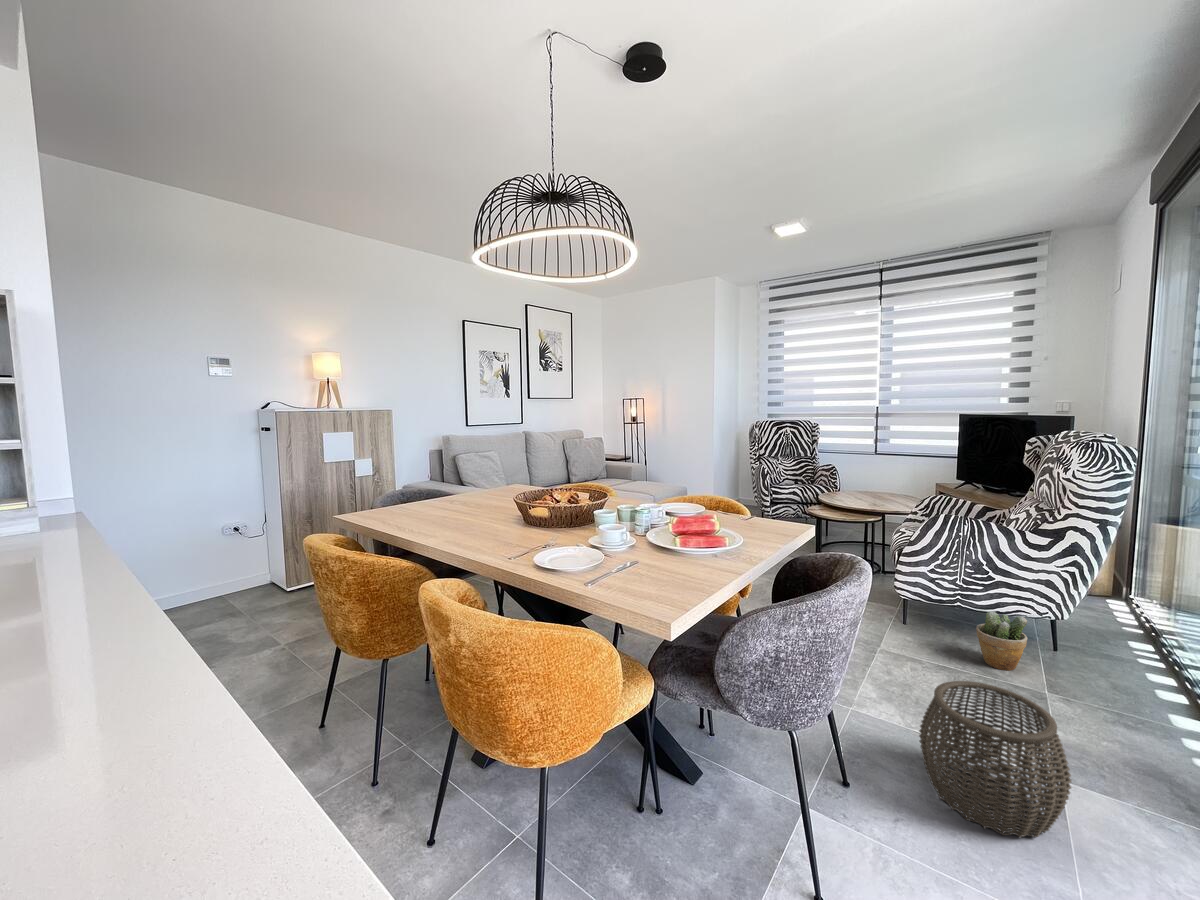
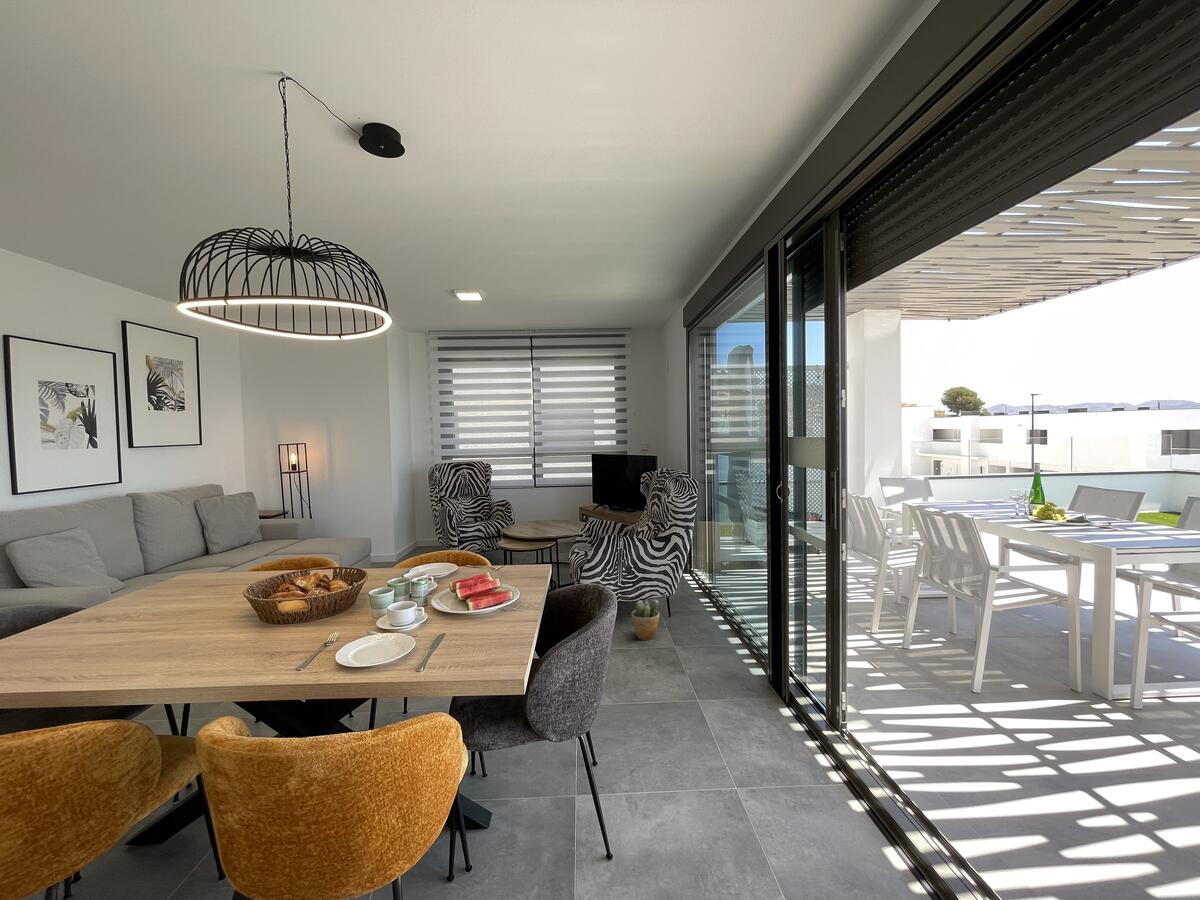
woven basket: present [919,681,1071,838] -> none [625,649,704,745]

